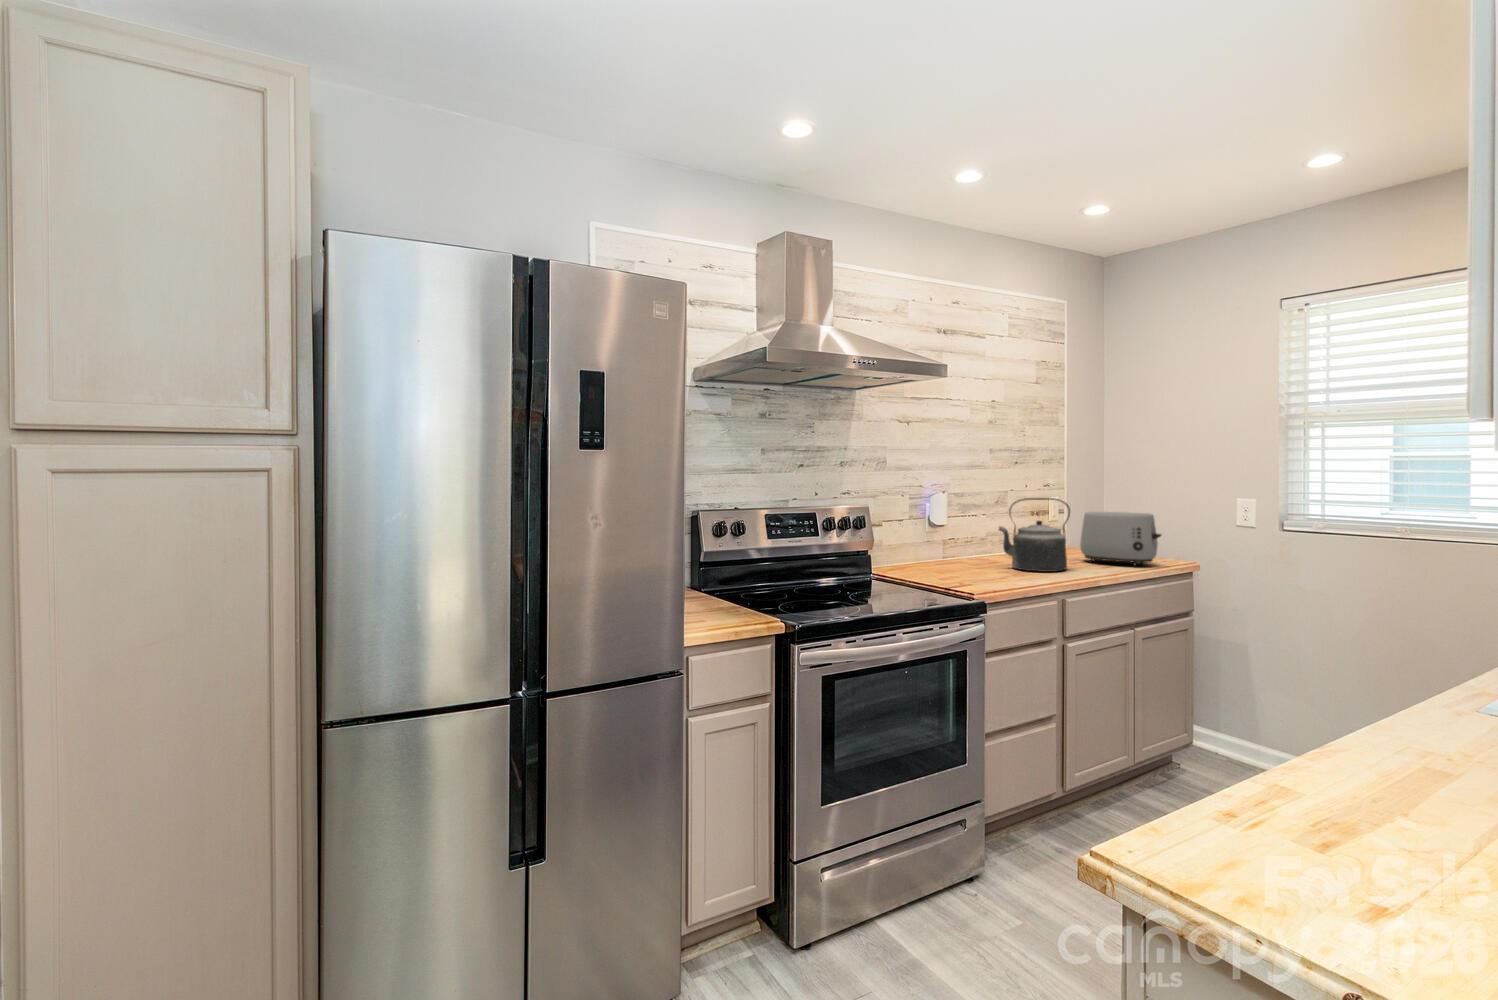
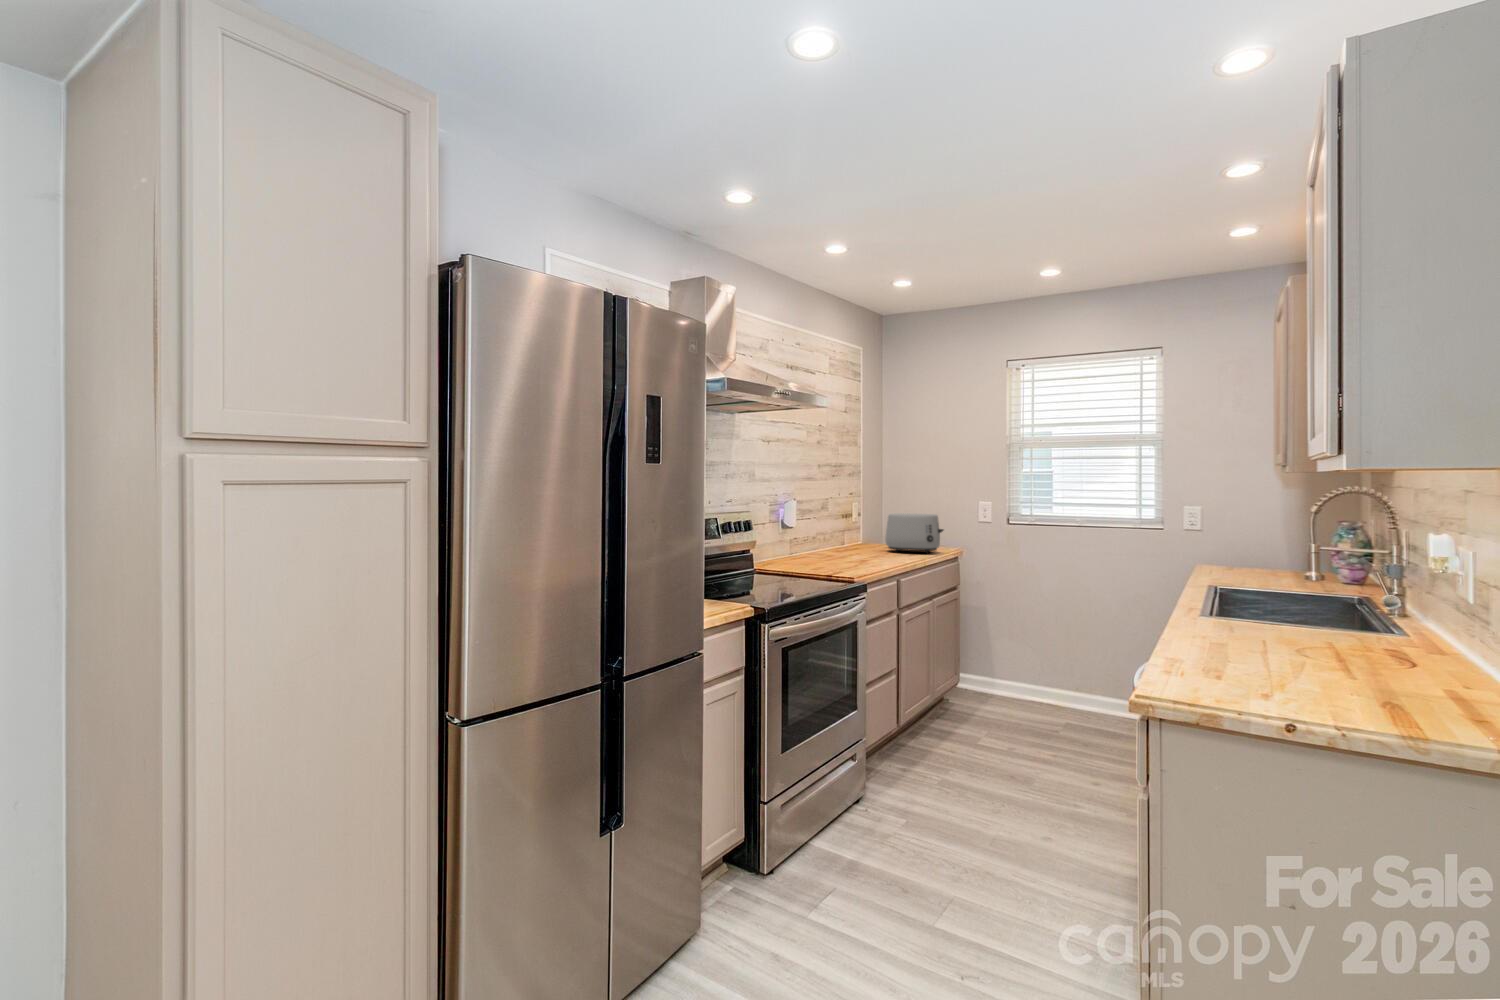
kettle: present [999,498,1070,572] -> none [838,503,889,560]

